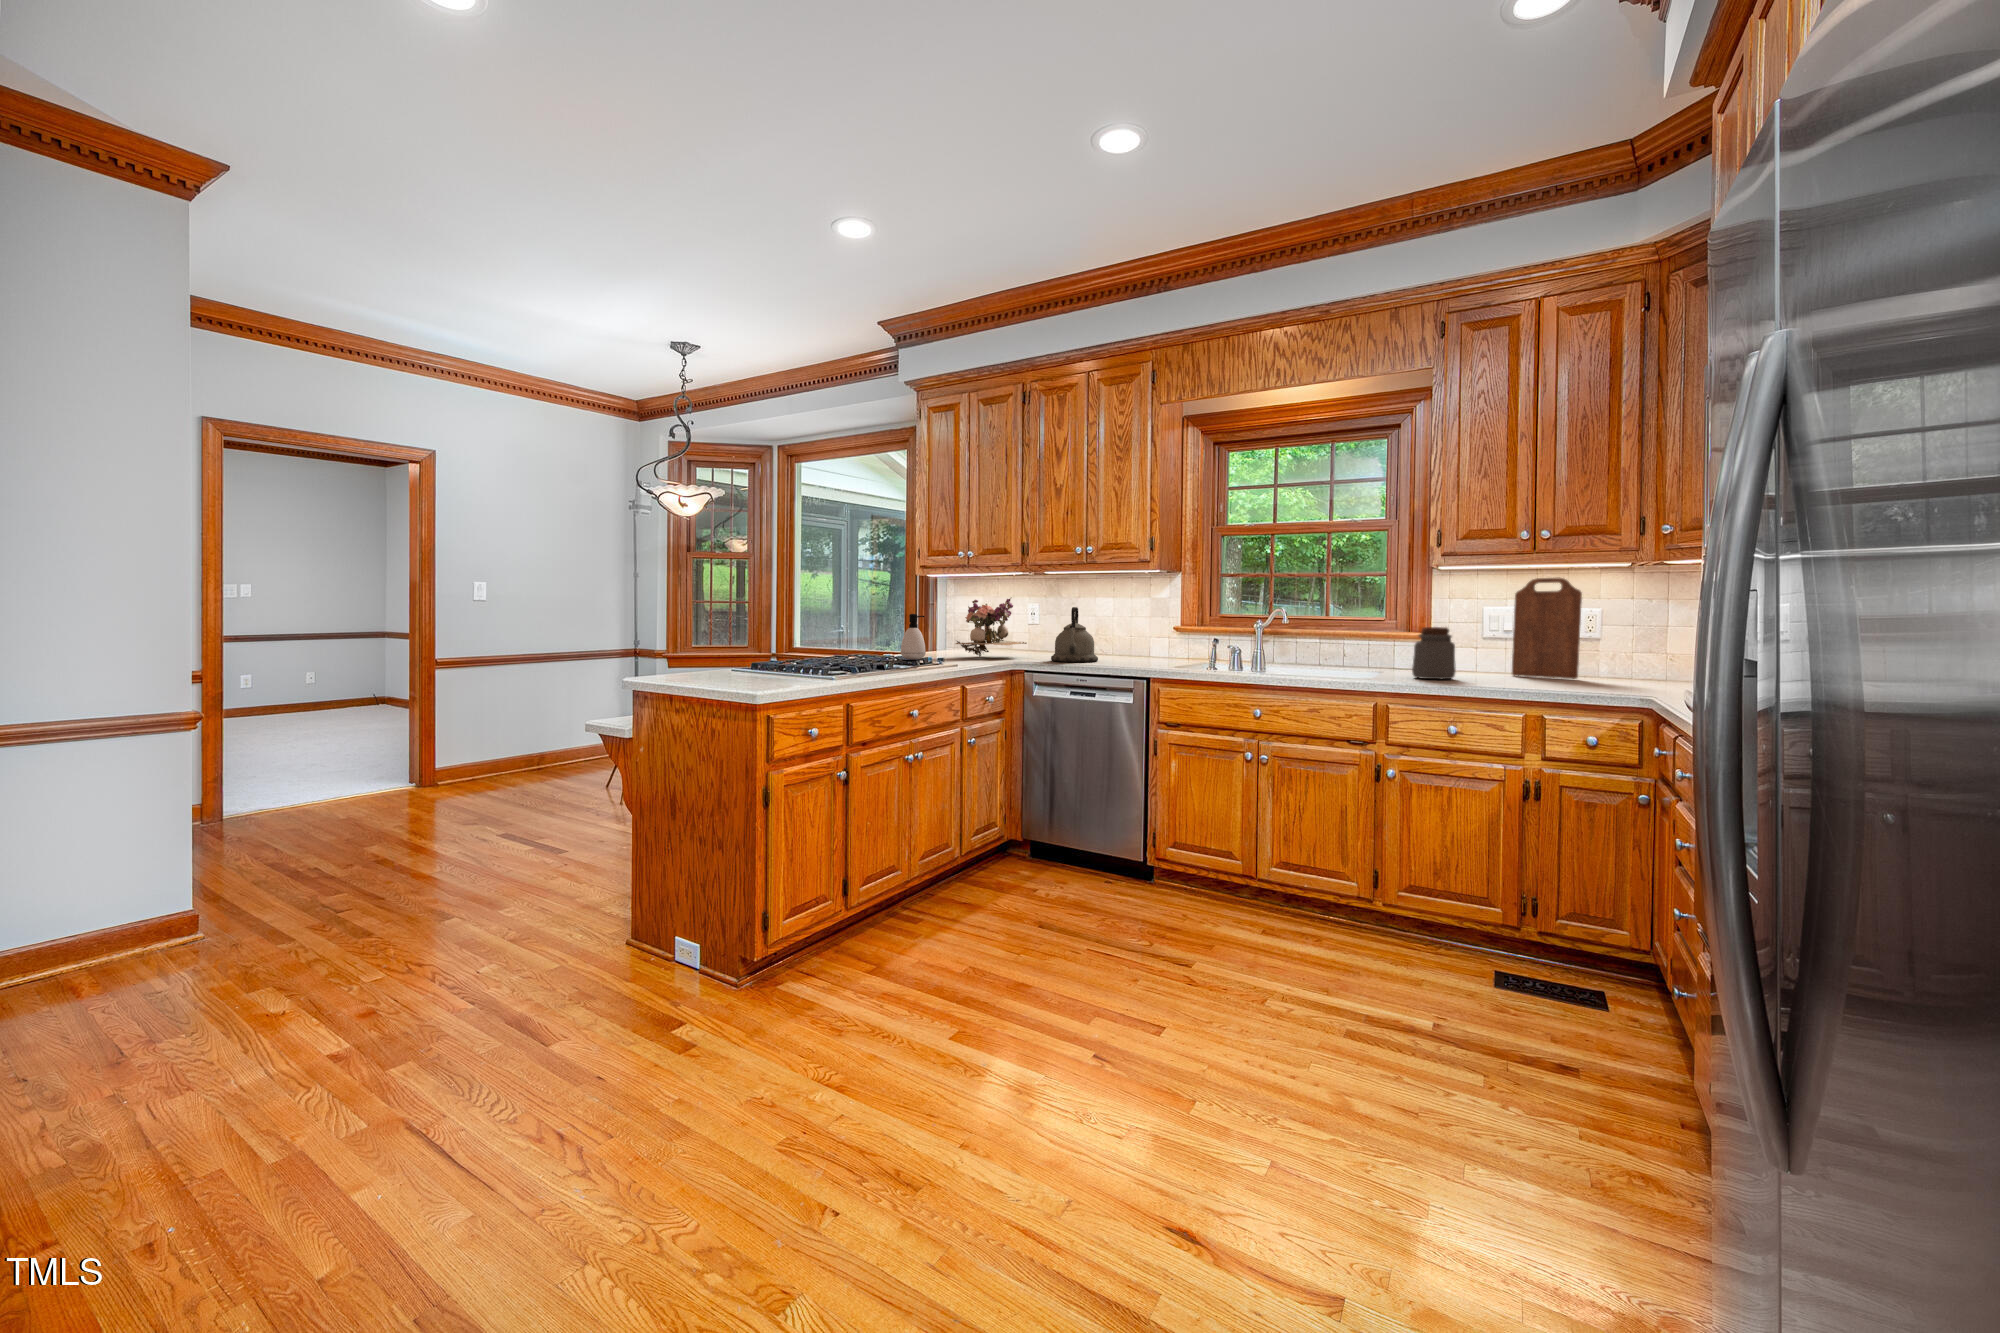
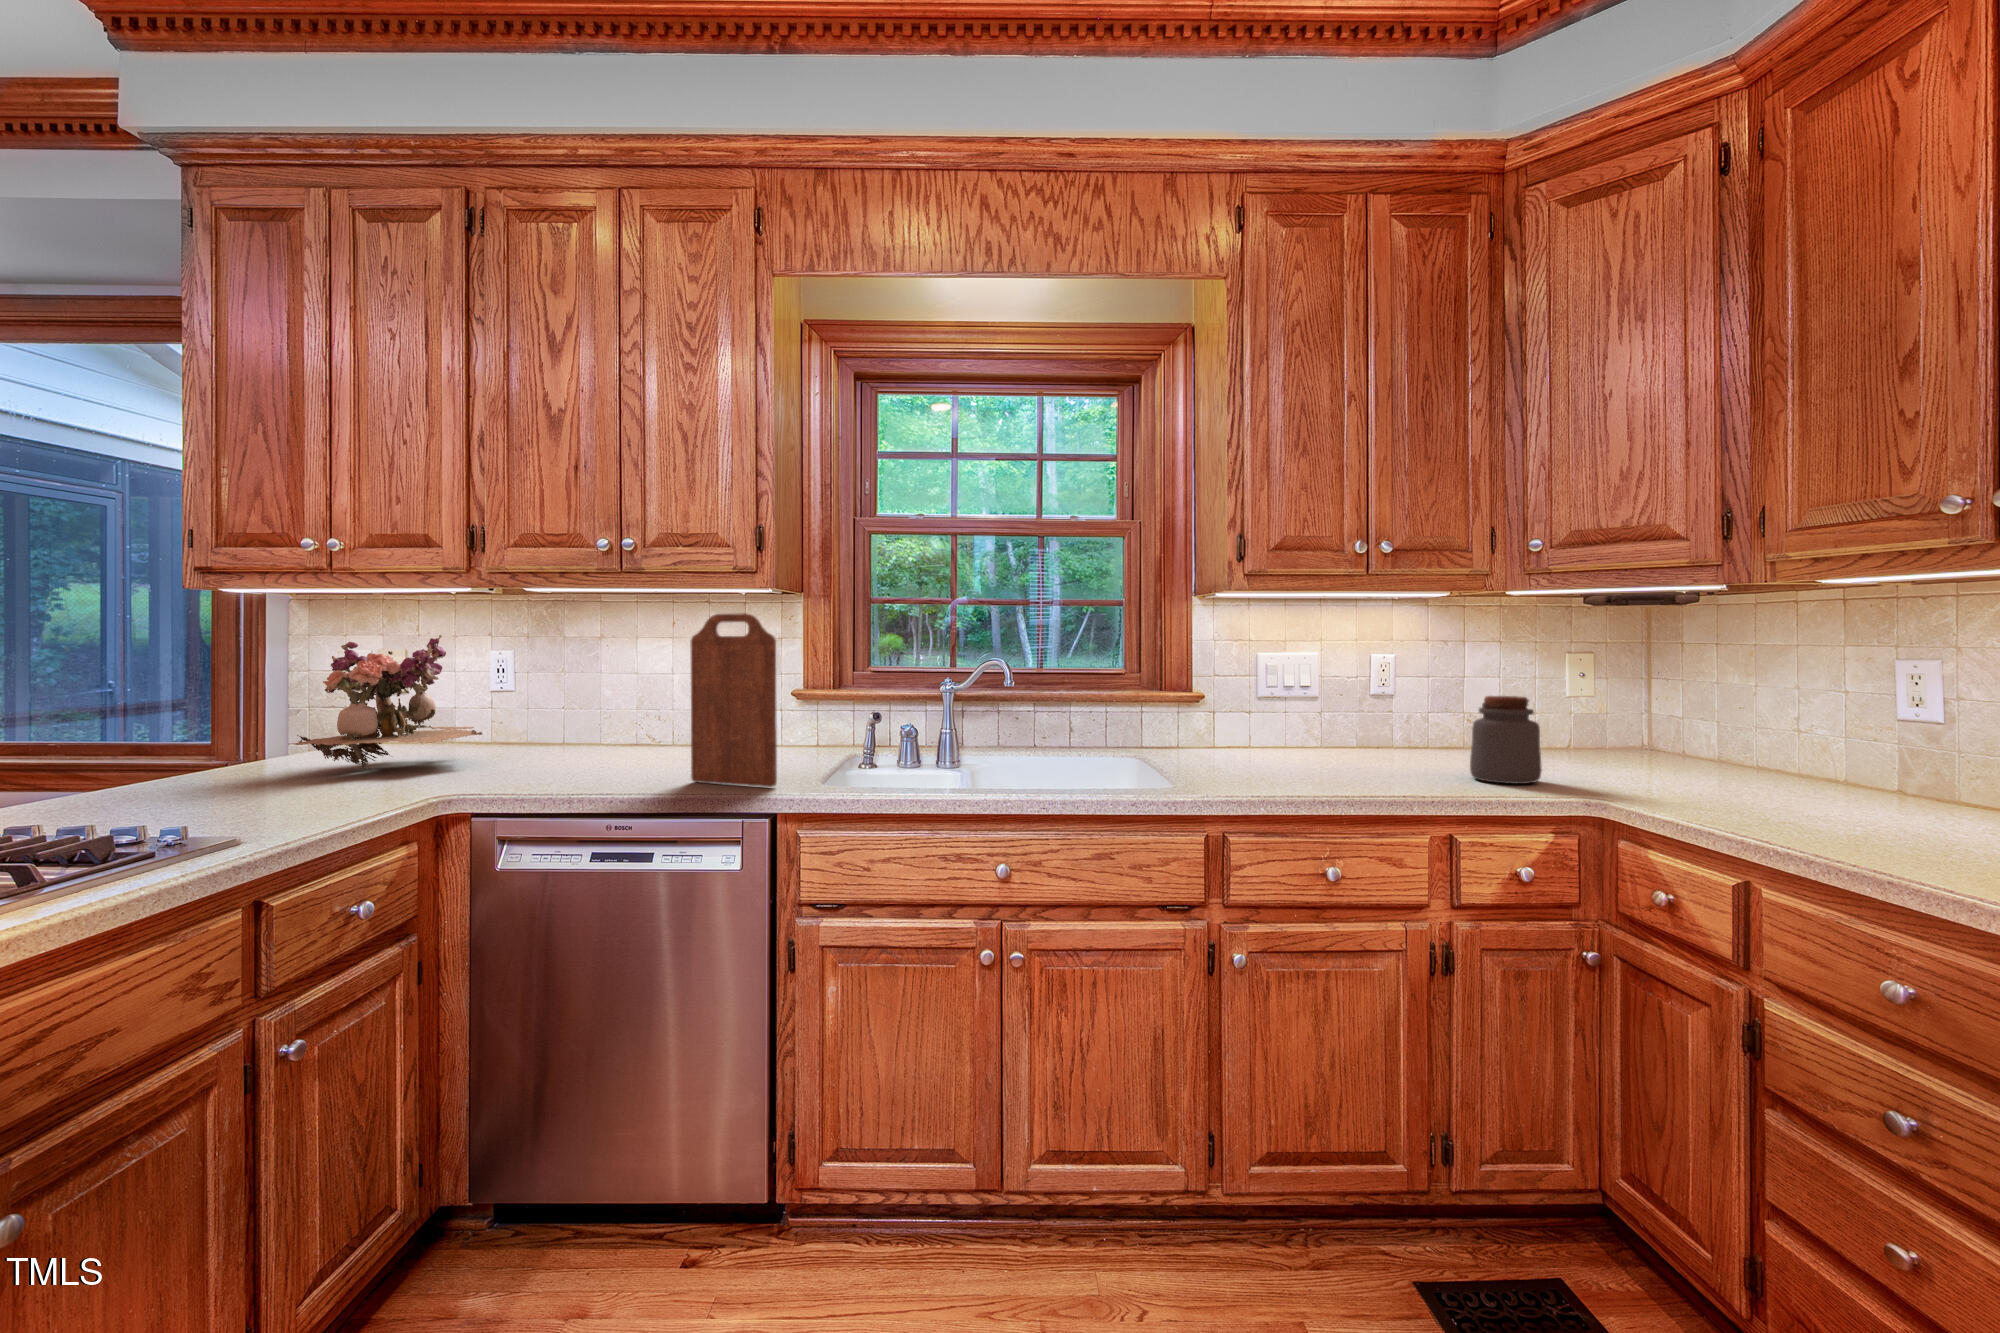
cutting board: present [1512,577,1582,679] -> present [690,613,777,787]
kettle: present [1051,607,1098,662] -> none [543,659,647,774]
soap dispenser: present [901,614,926,660] -> none [124,679,205,792]
jar: present [1412,627,1456,679] -> present [1470,696,1542,784]

